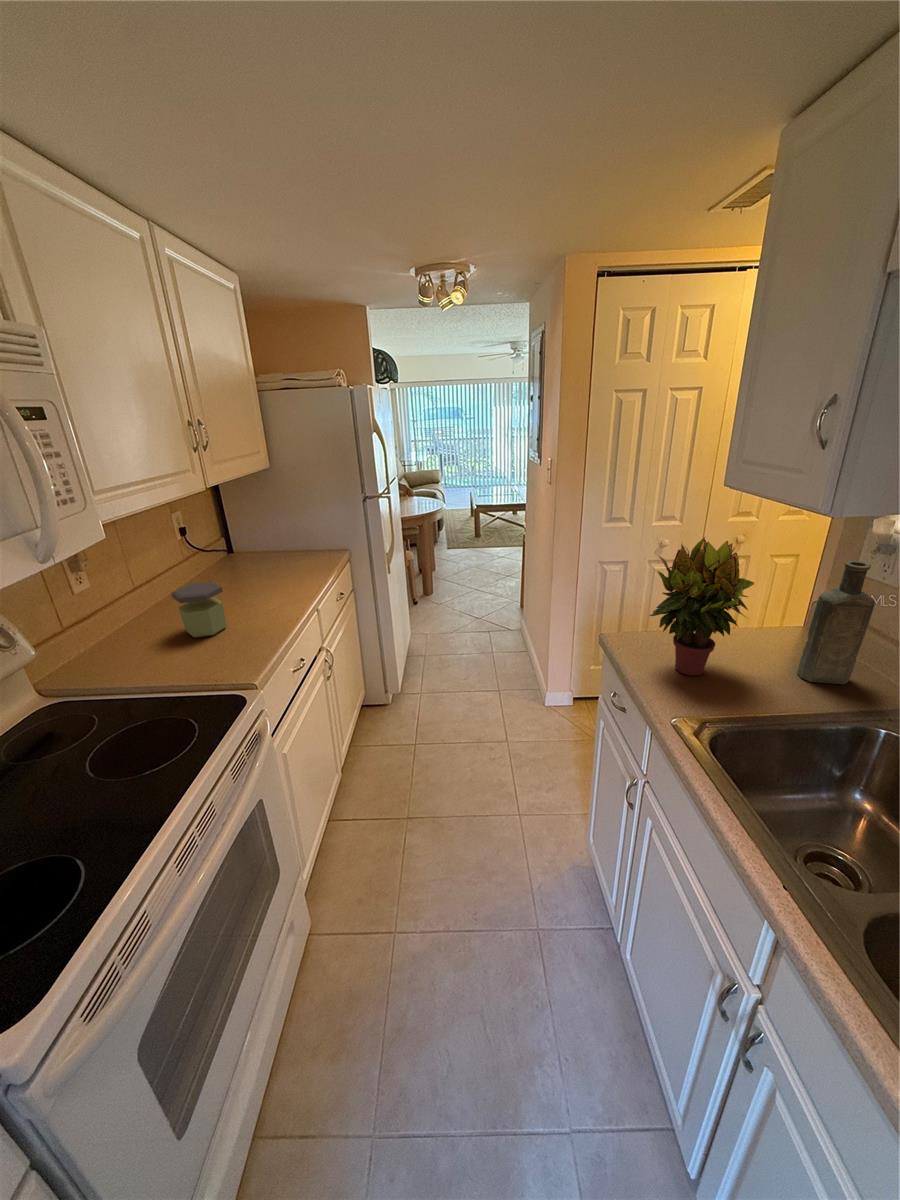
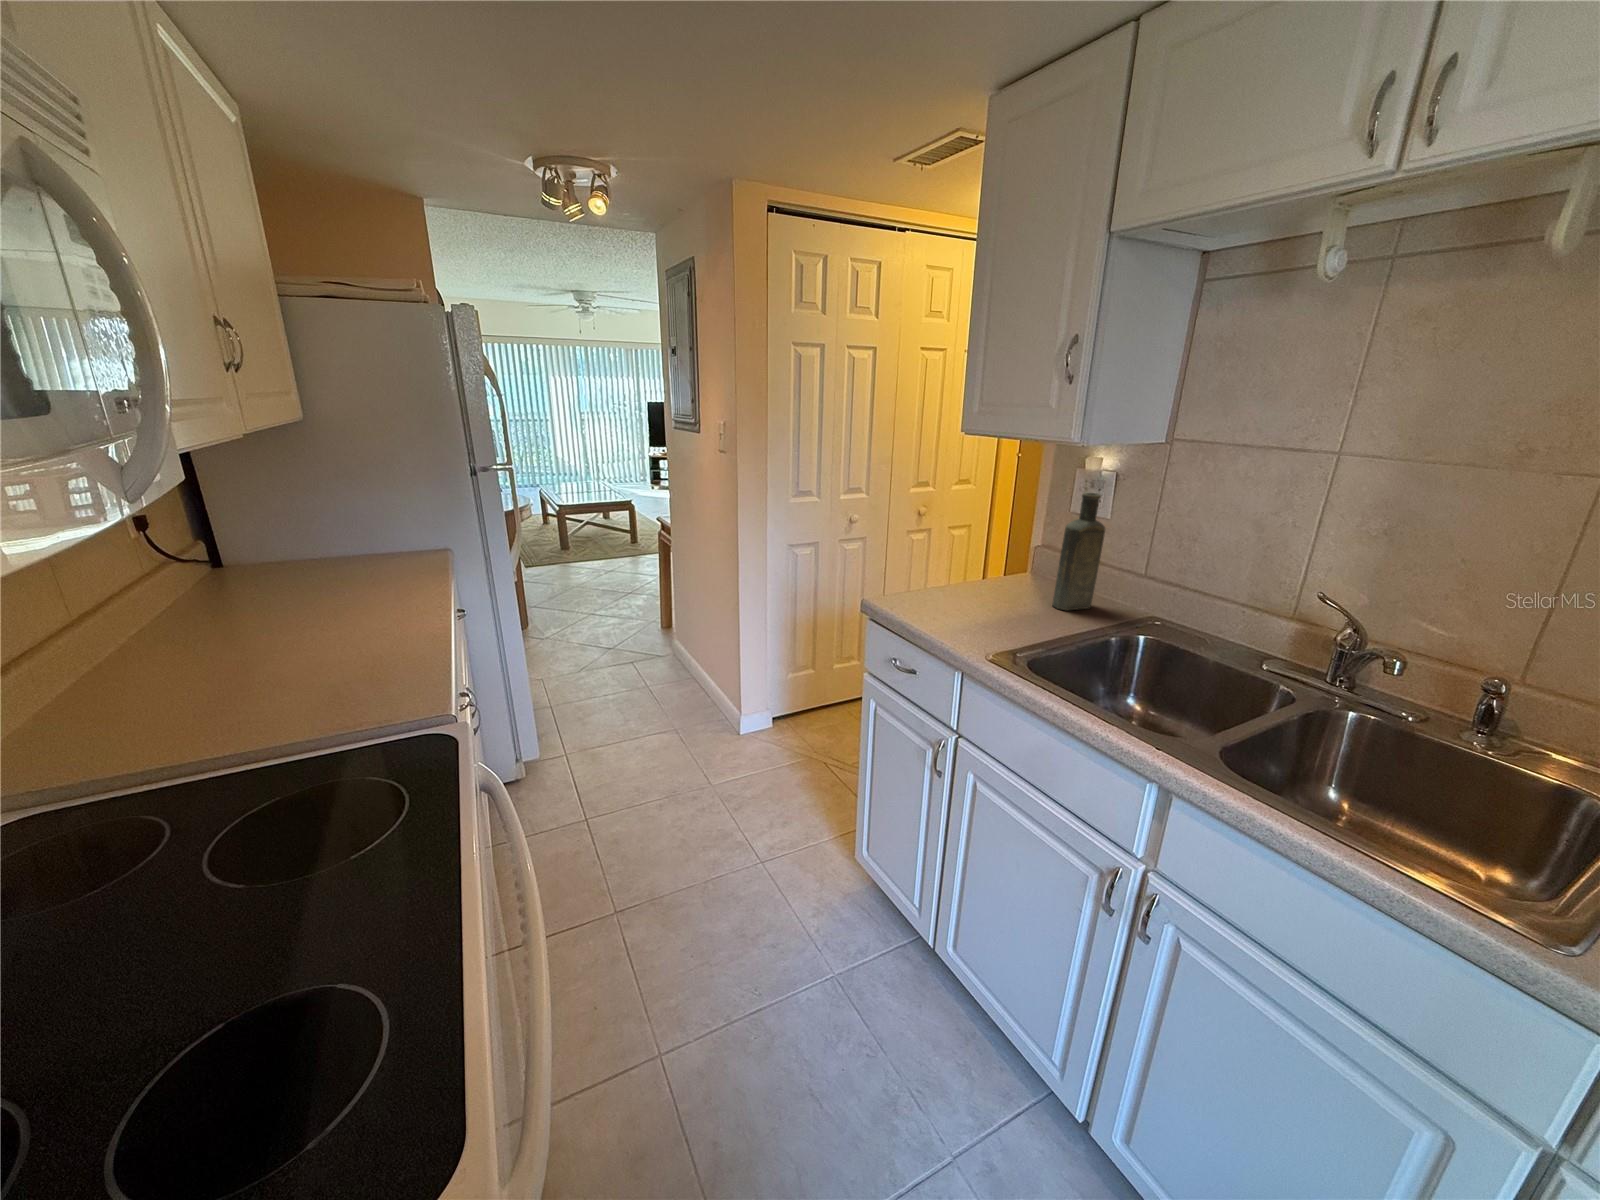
potted plant: present [649,537,754,676] -> none [930,475,1021,620]
jar: present [171,582,226,638] -> none [208,587,320,683]

